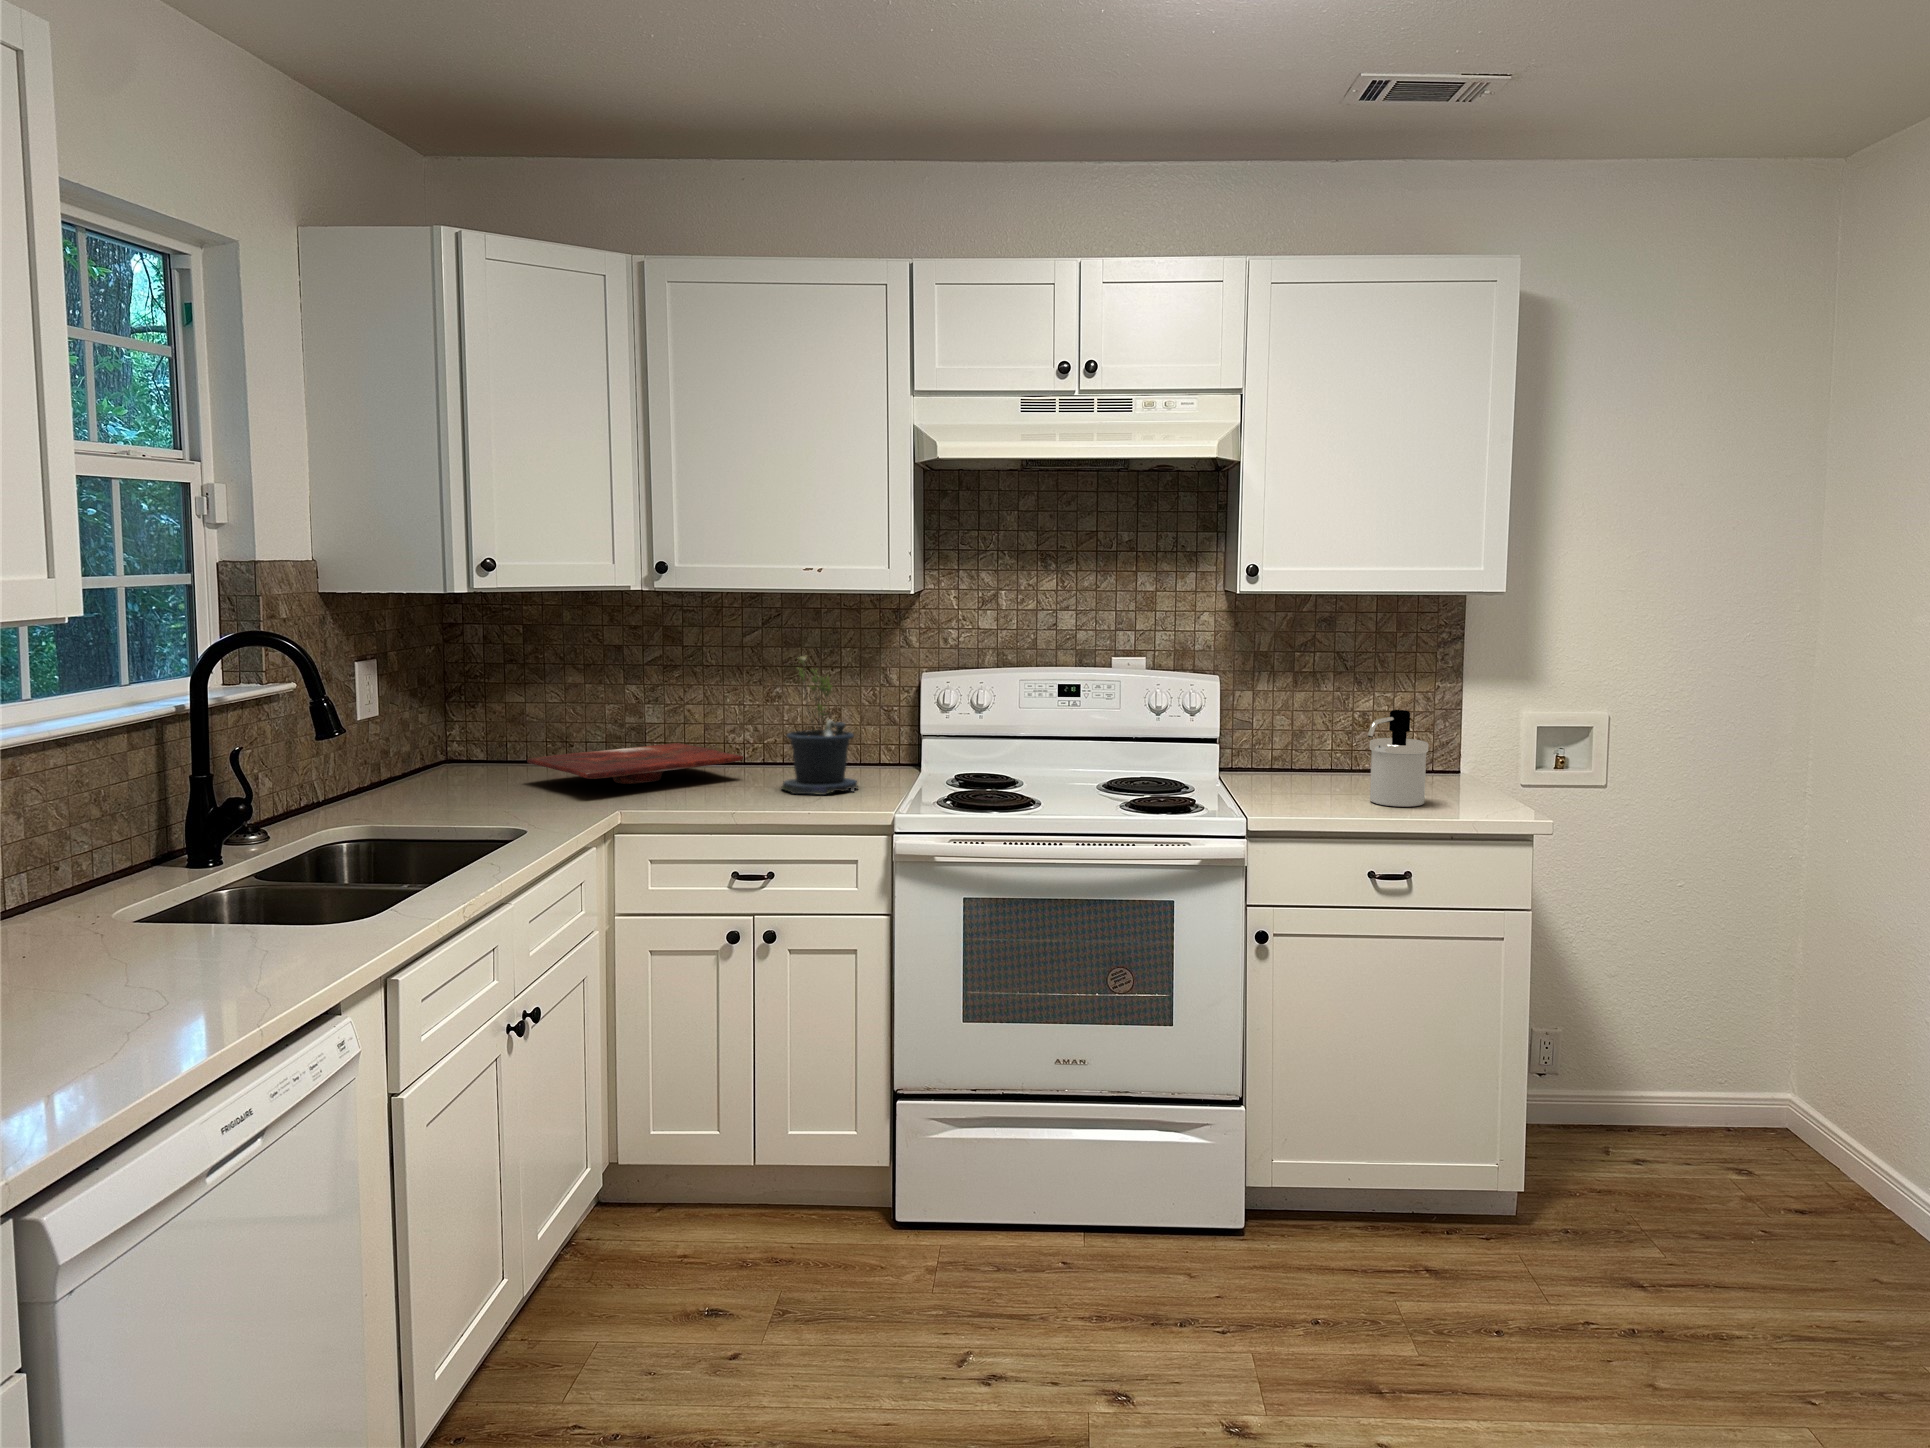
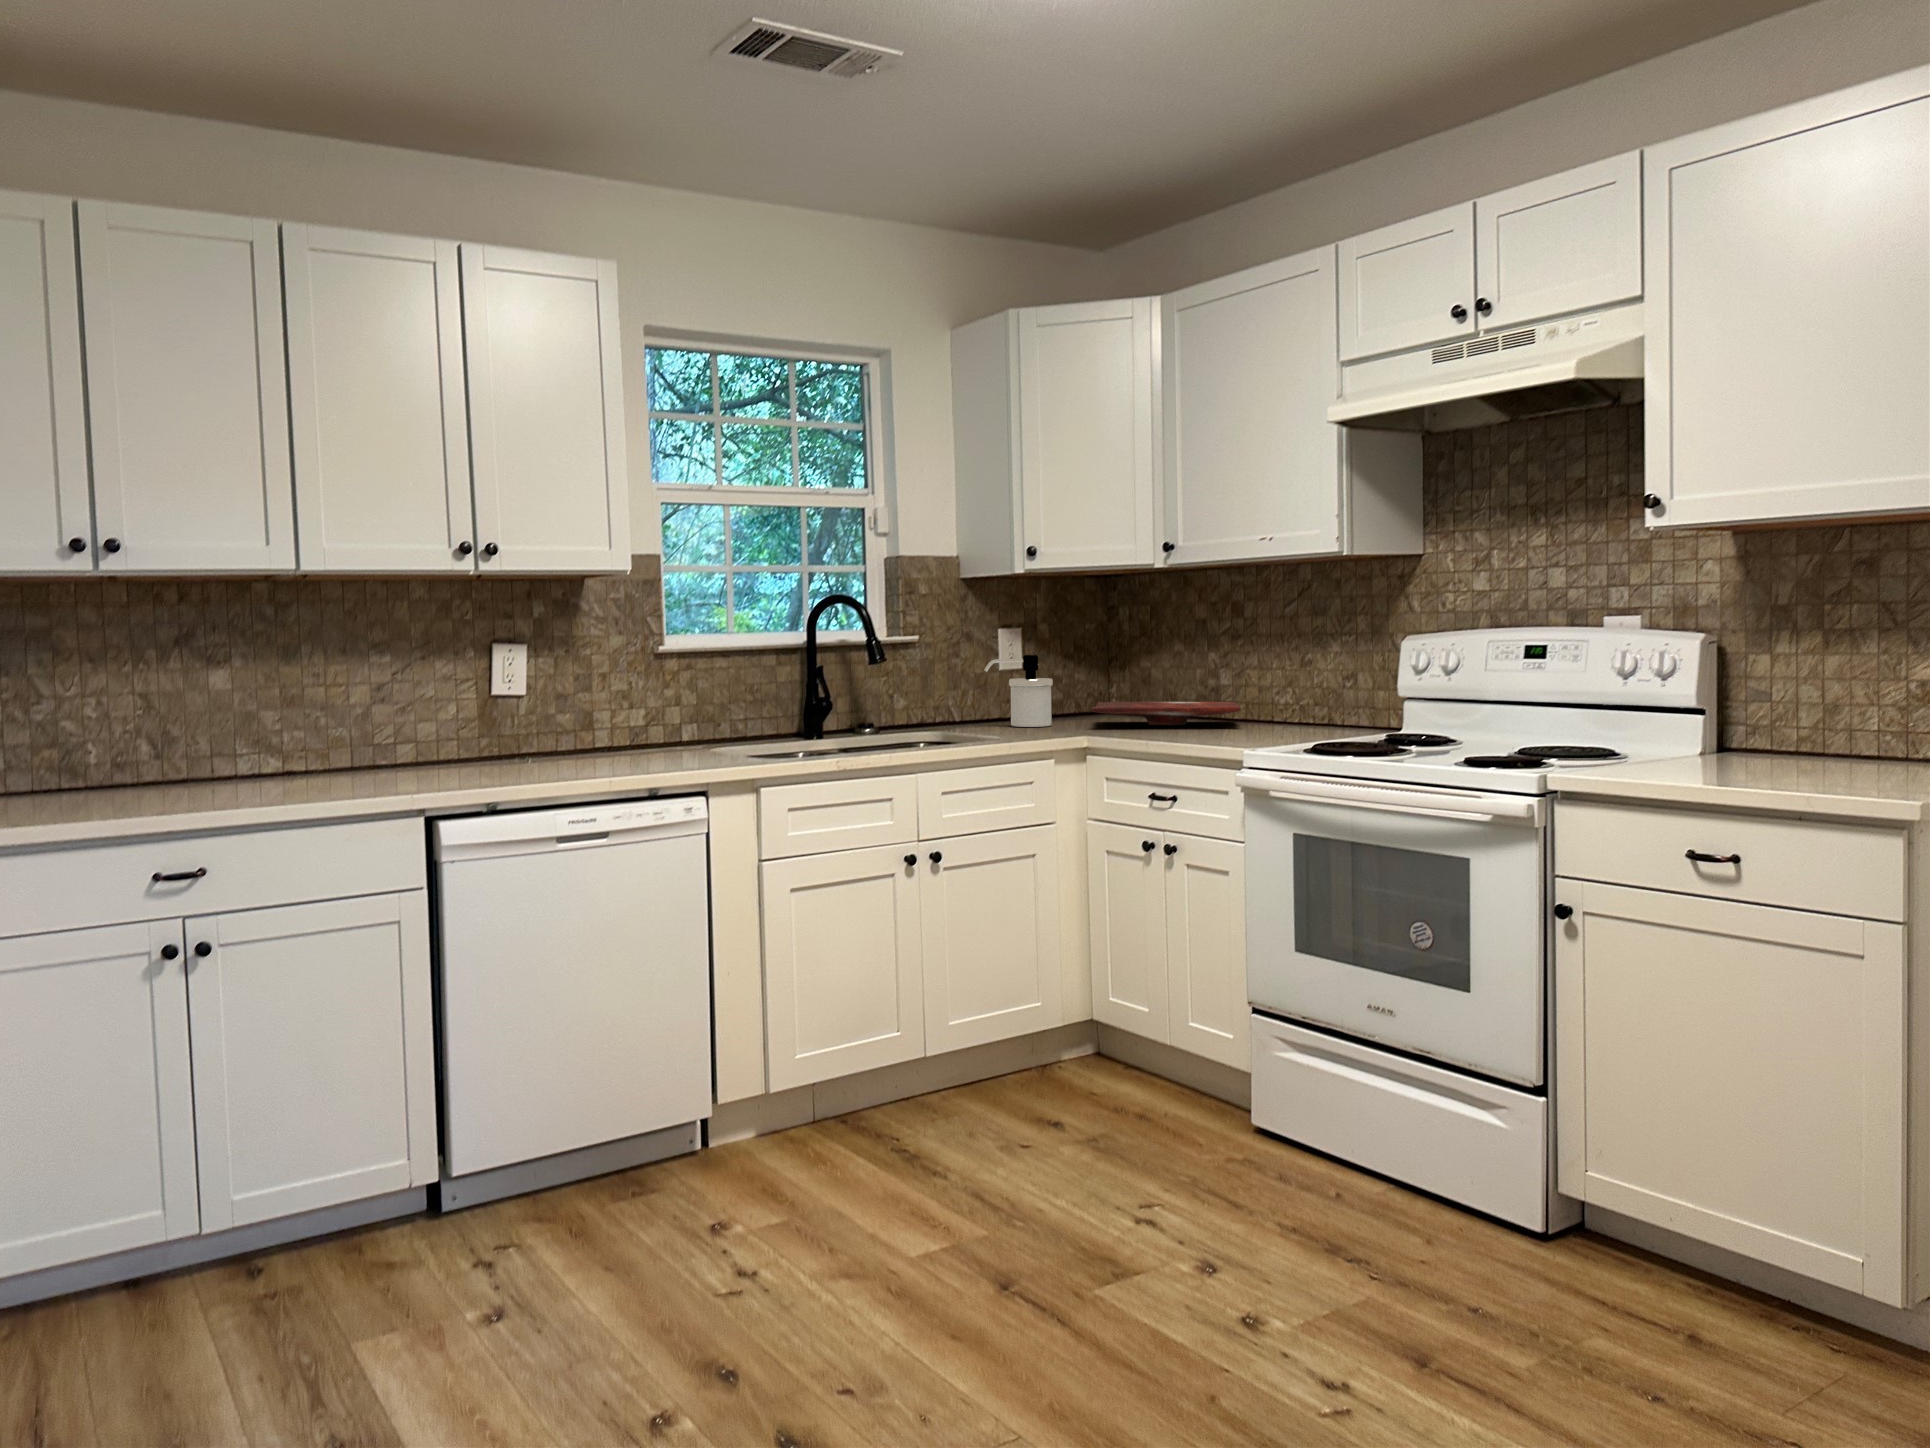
potted plant: present [781,655,858,795] -> none [1234,614,1309,737]
soap dispenser: present [1368,710,1429,807] -> present [984,655,1053,727]

